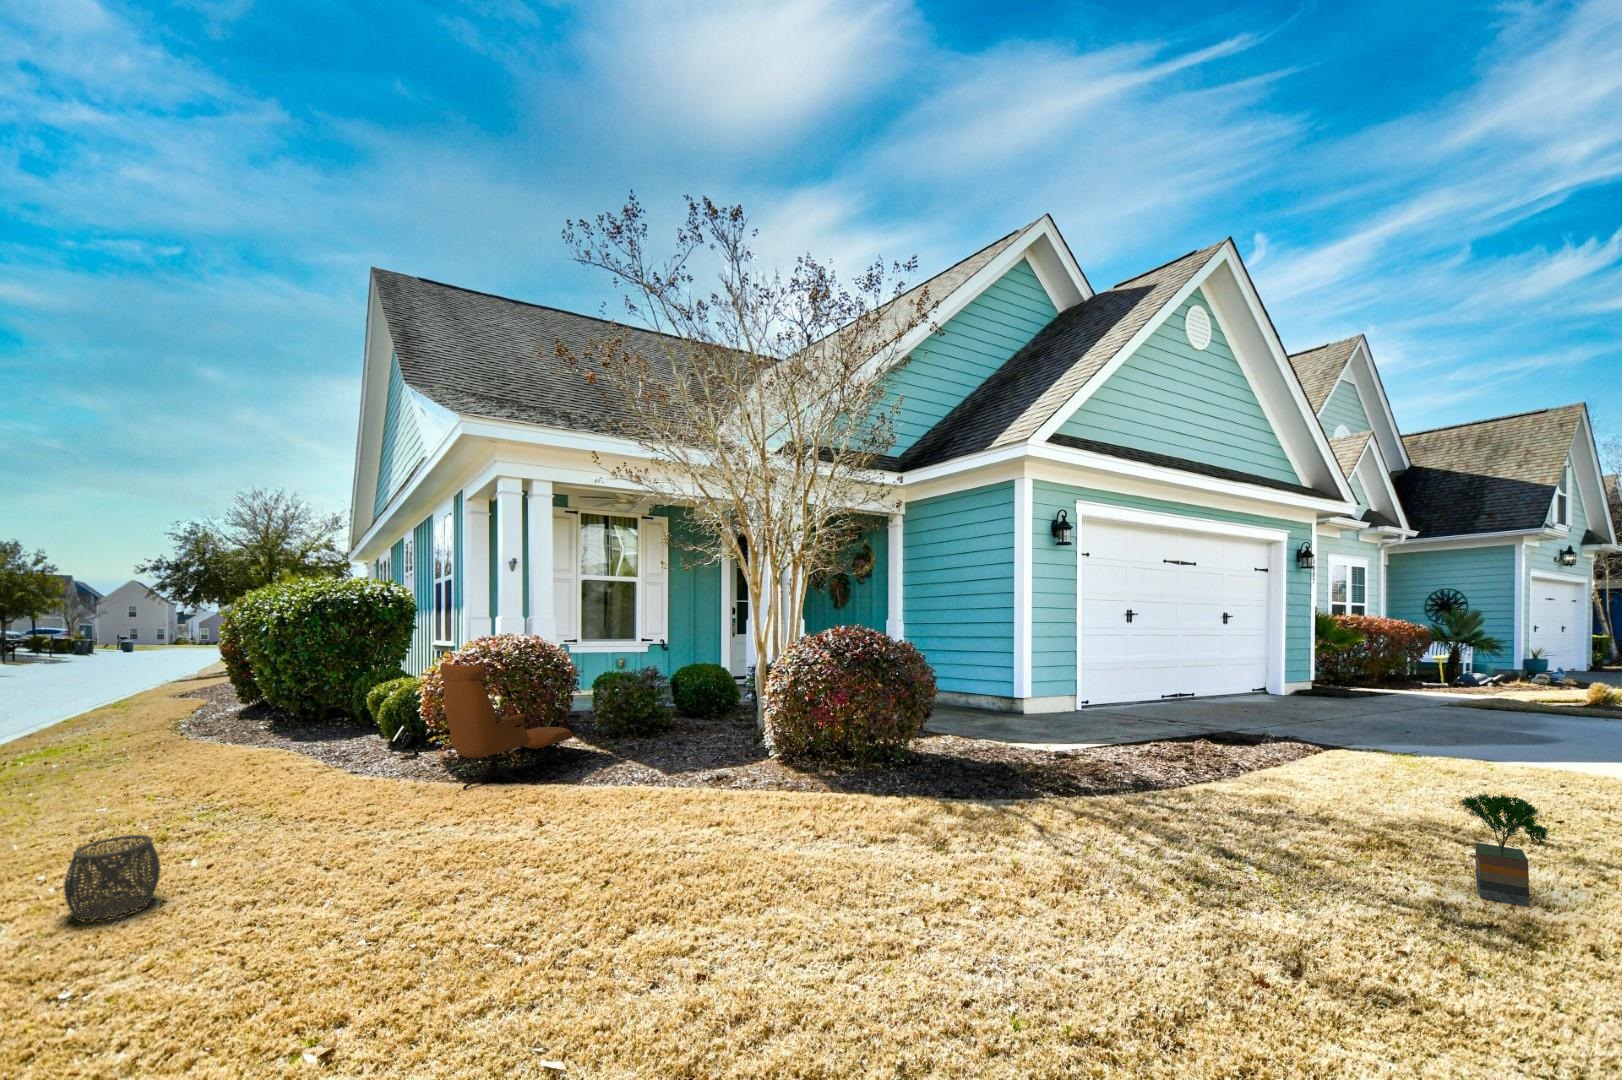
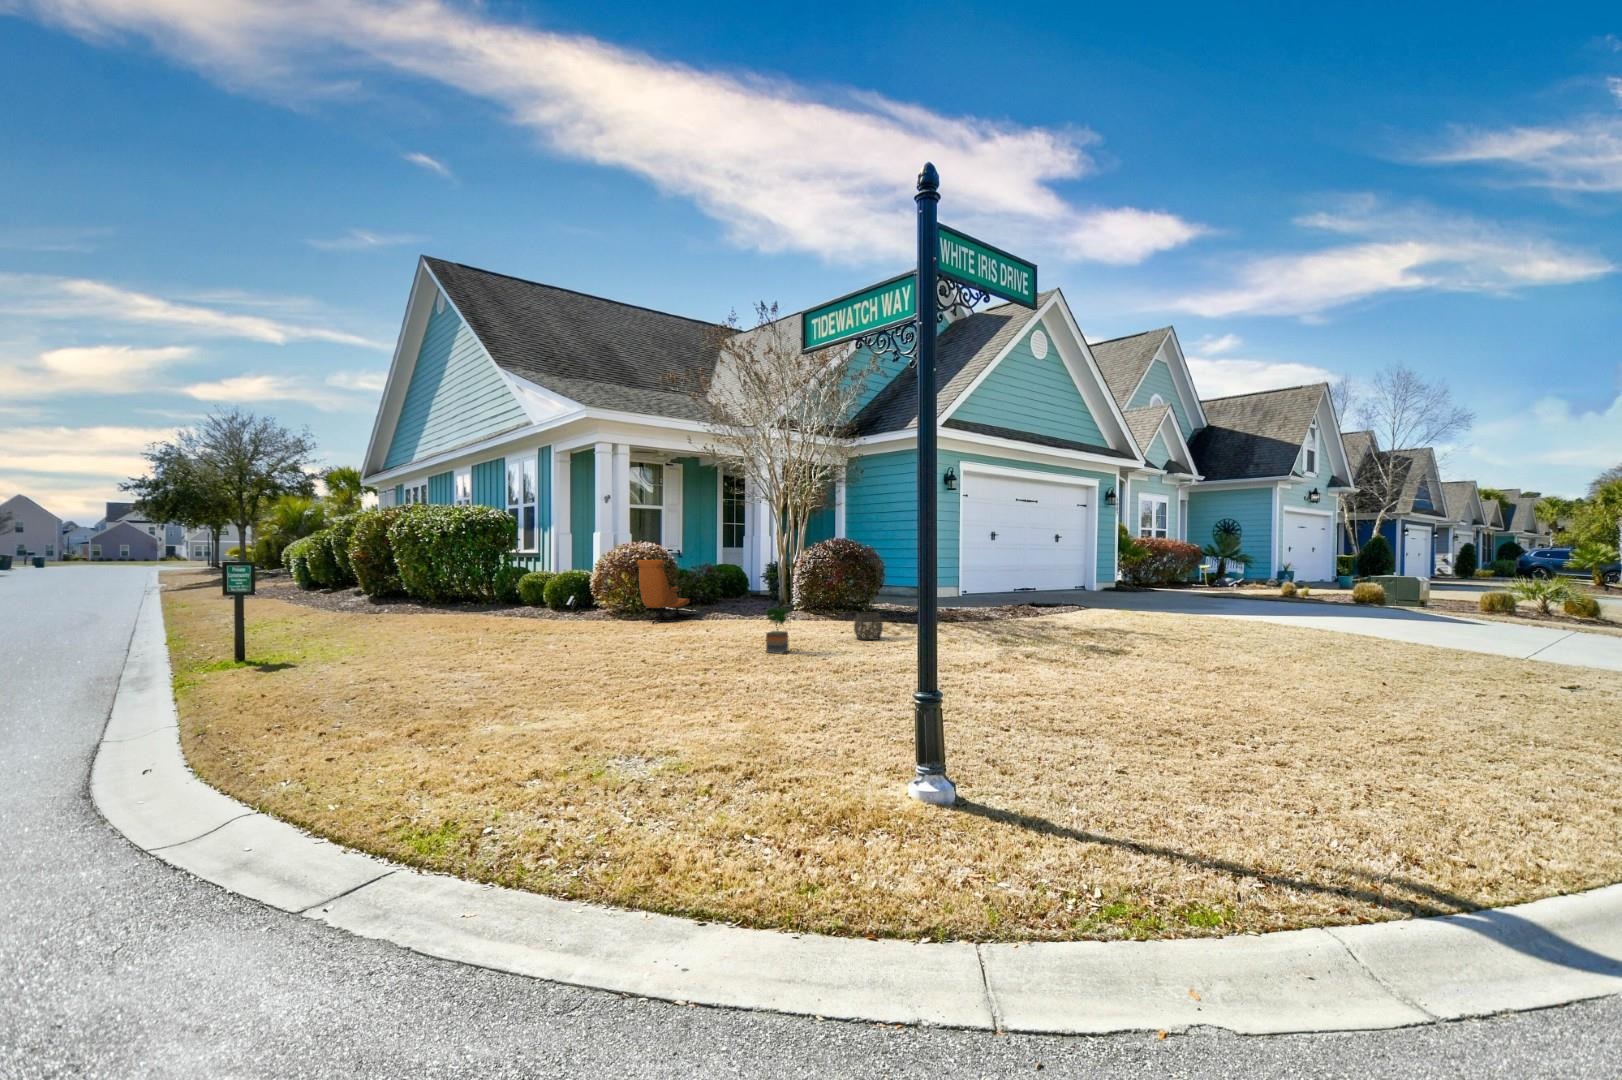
potted tree: present [1460,793,1549,907] -> present [766,608,792,654]
woven basket: present [64,835,161,920] -> present [854,612,883,640]

